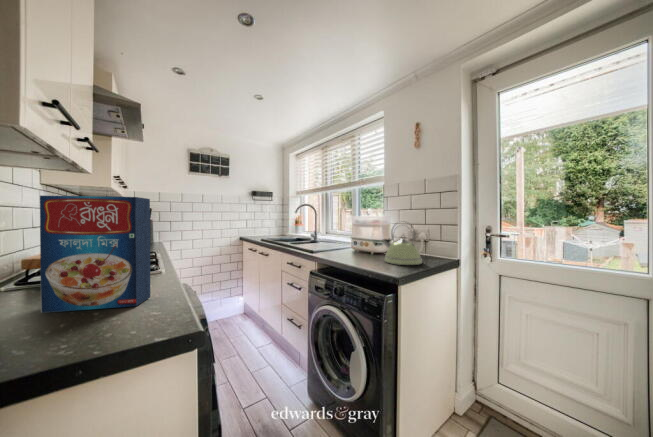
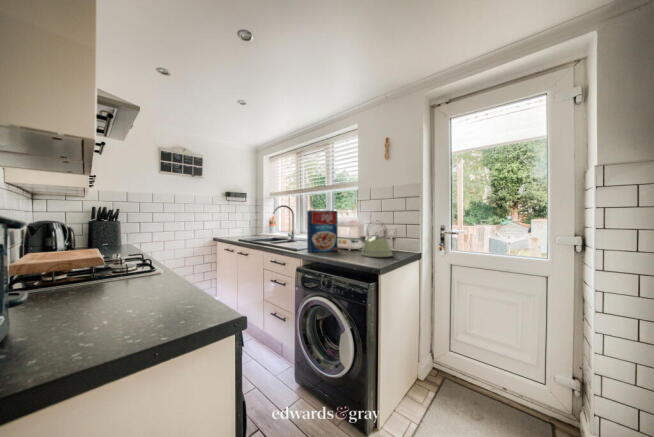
cereal box: present [40,196,150,313] -> present [307,210,338,252]

